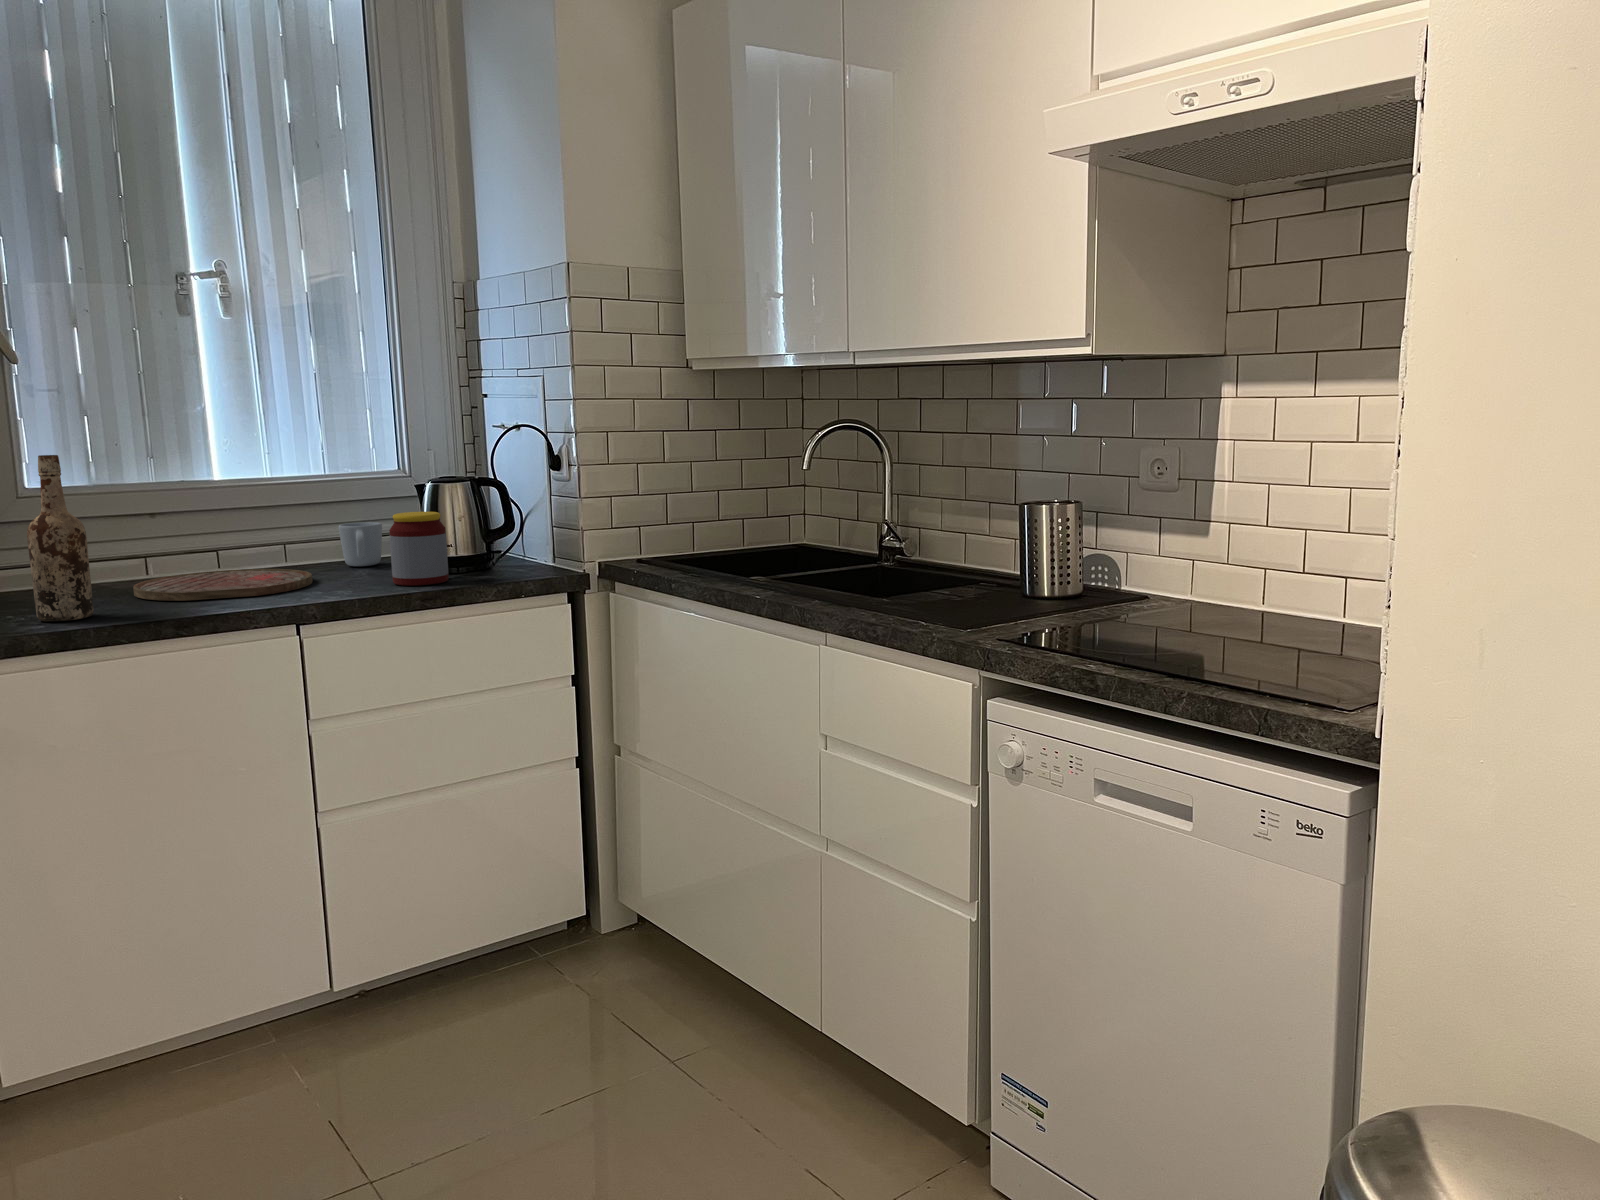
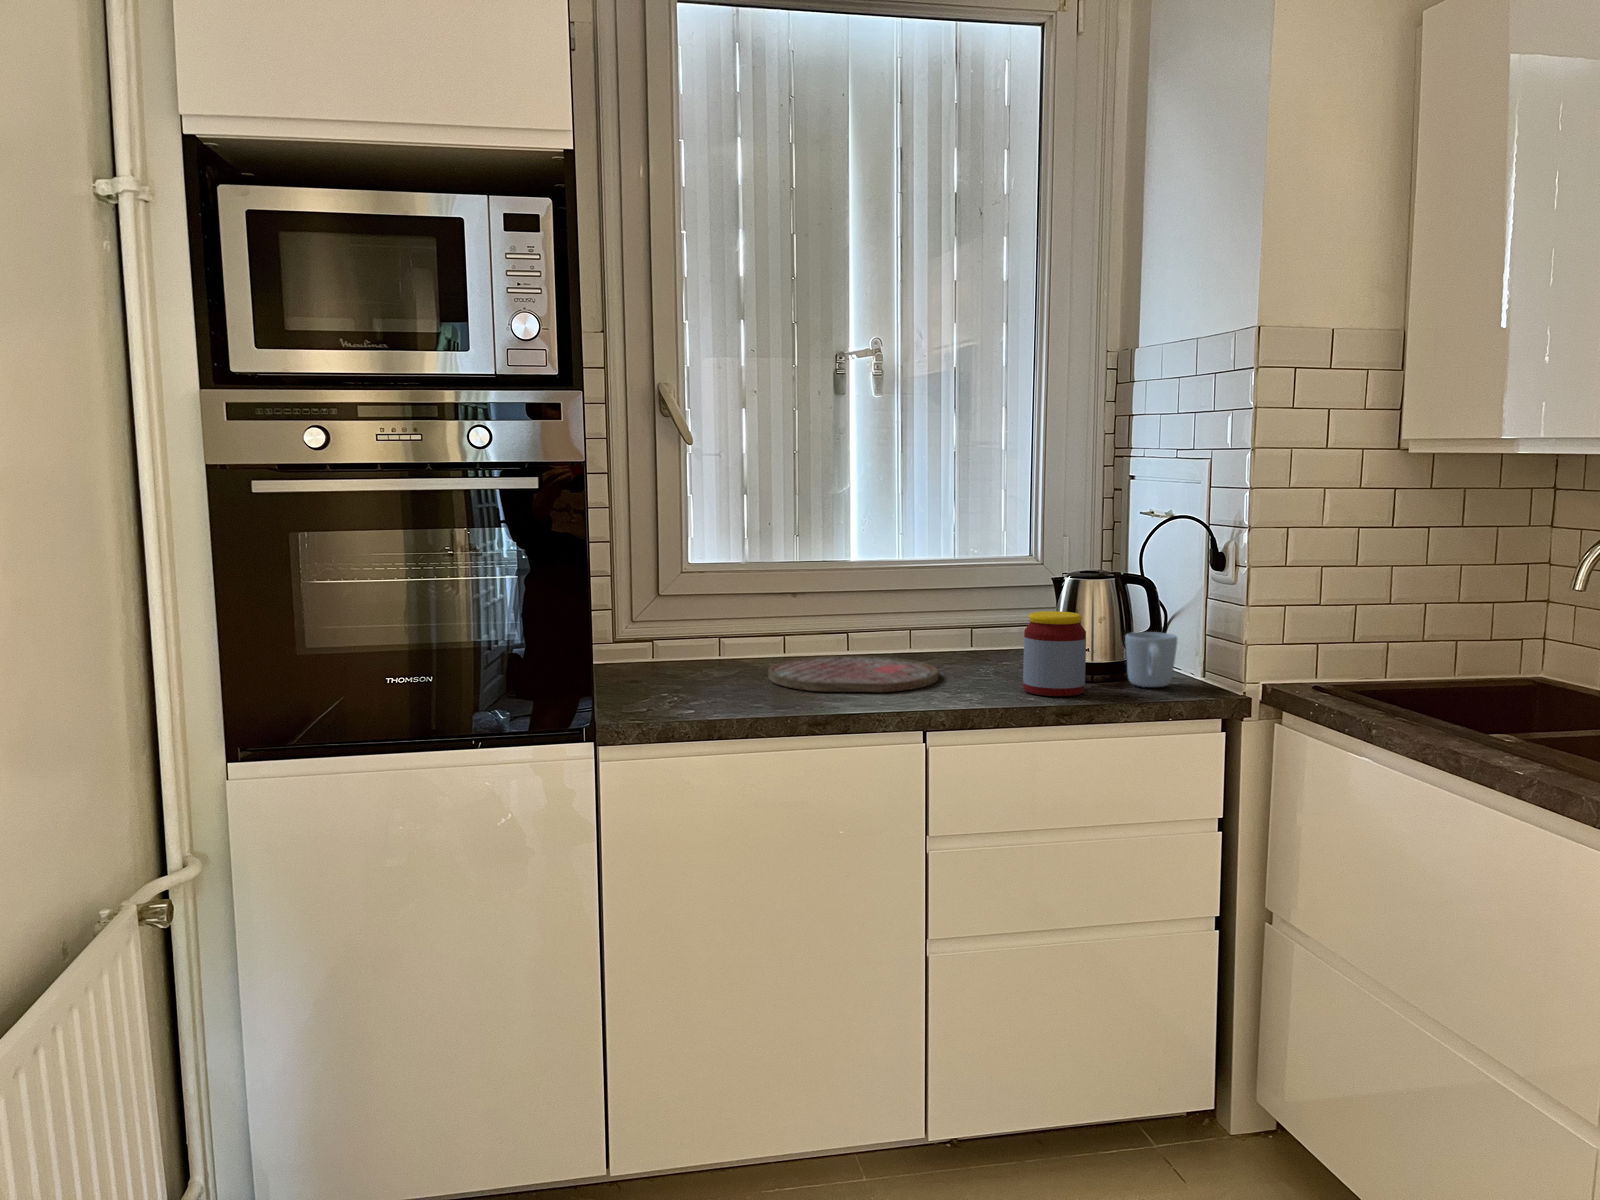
wine bottle: present [27,455,94,621] -> none [681,538,732,705]
mug: present [339,522,382,566] -> present [1125,632,1177,687]

